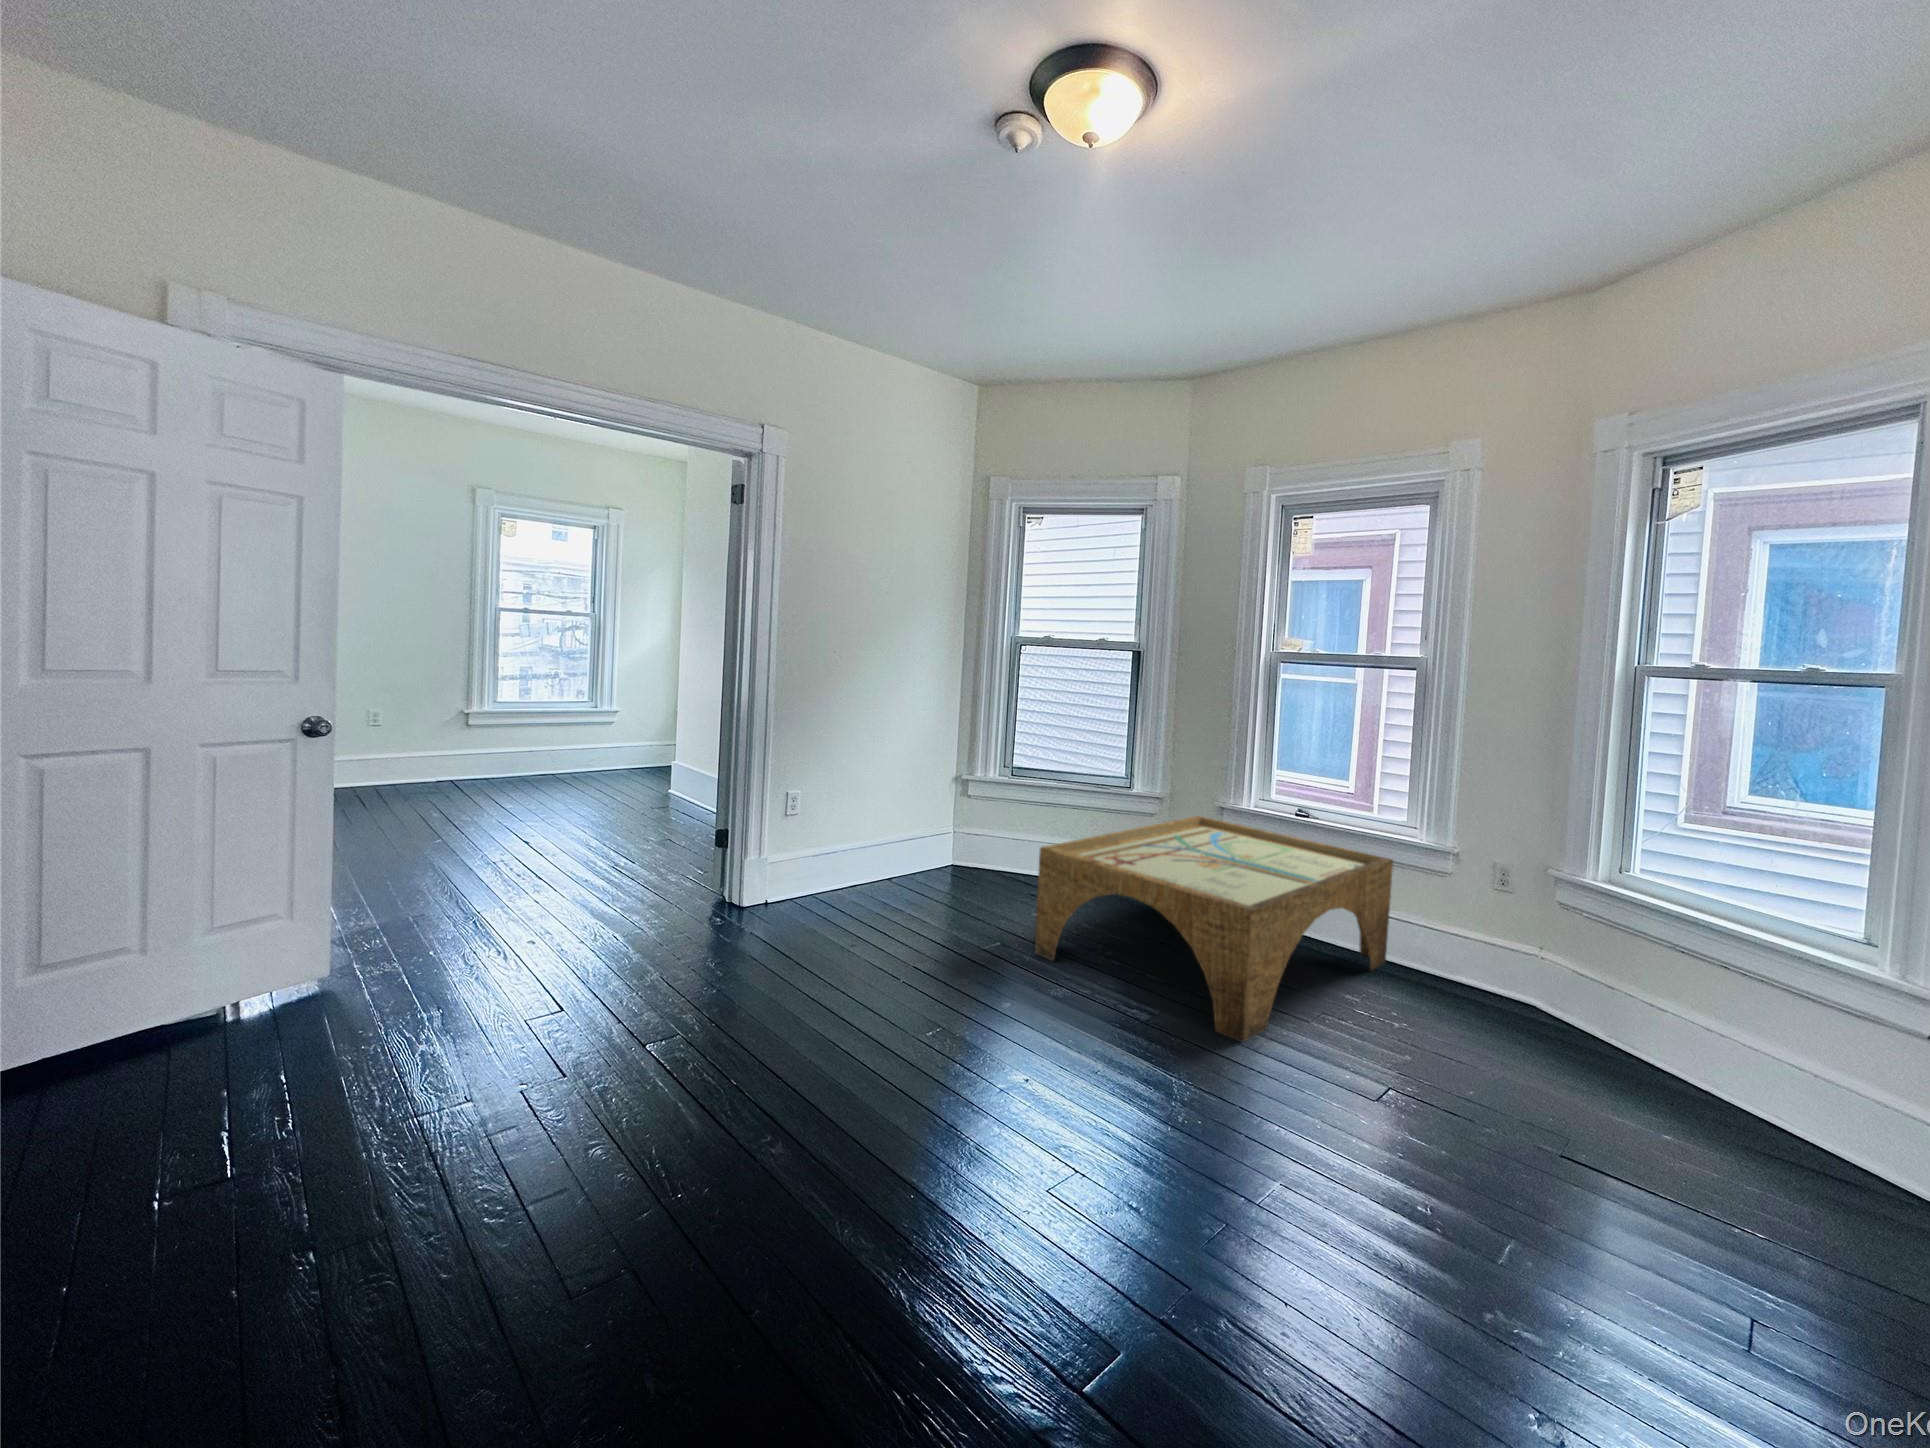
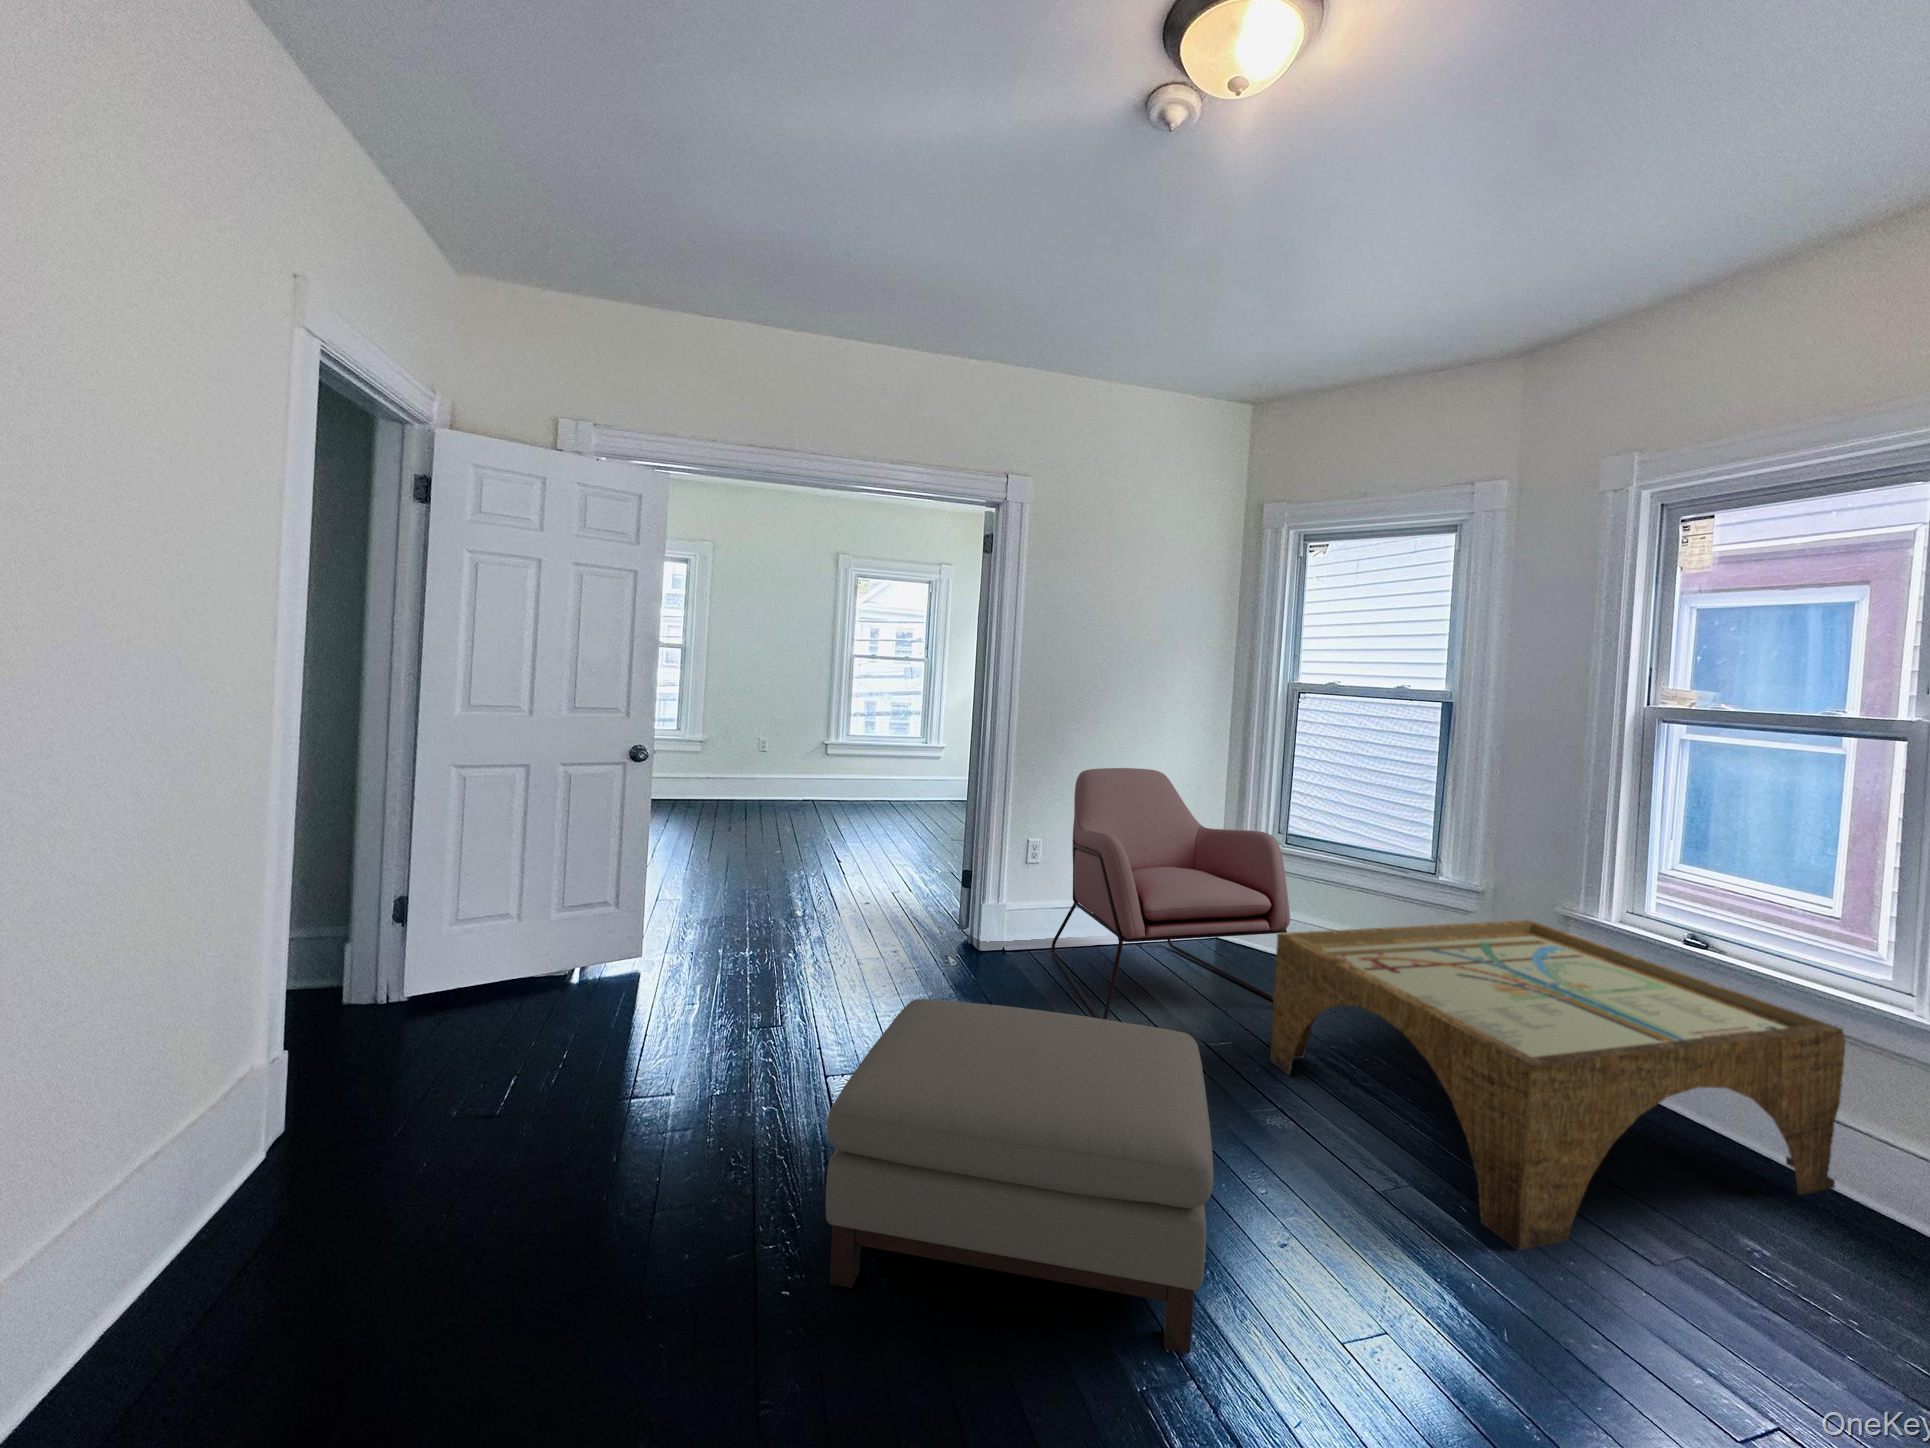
armchair: none [812,718,1033,951] -> present [1051,768,1290,1020]
ottoman: none [749,933,1088,1214] -> present [826,999,1213,1353]

